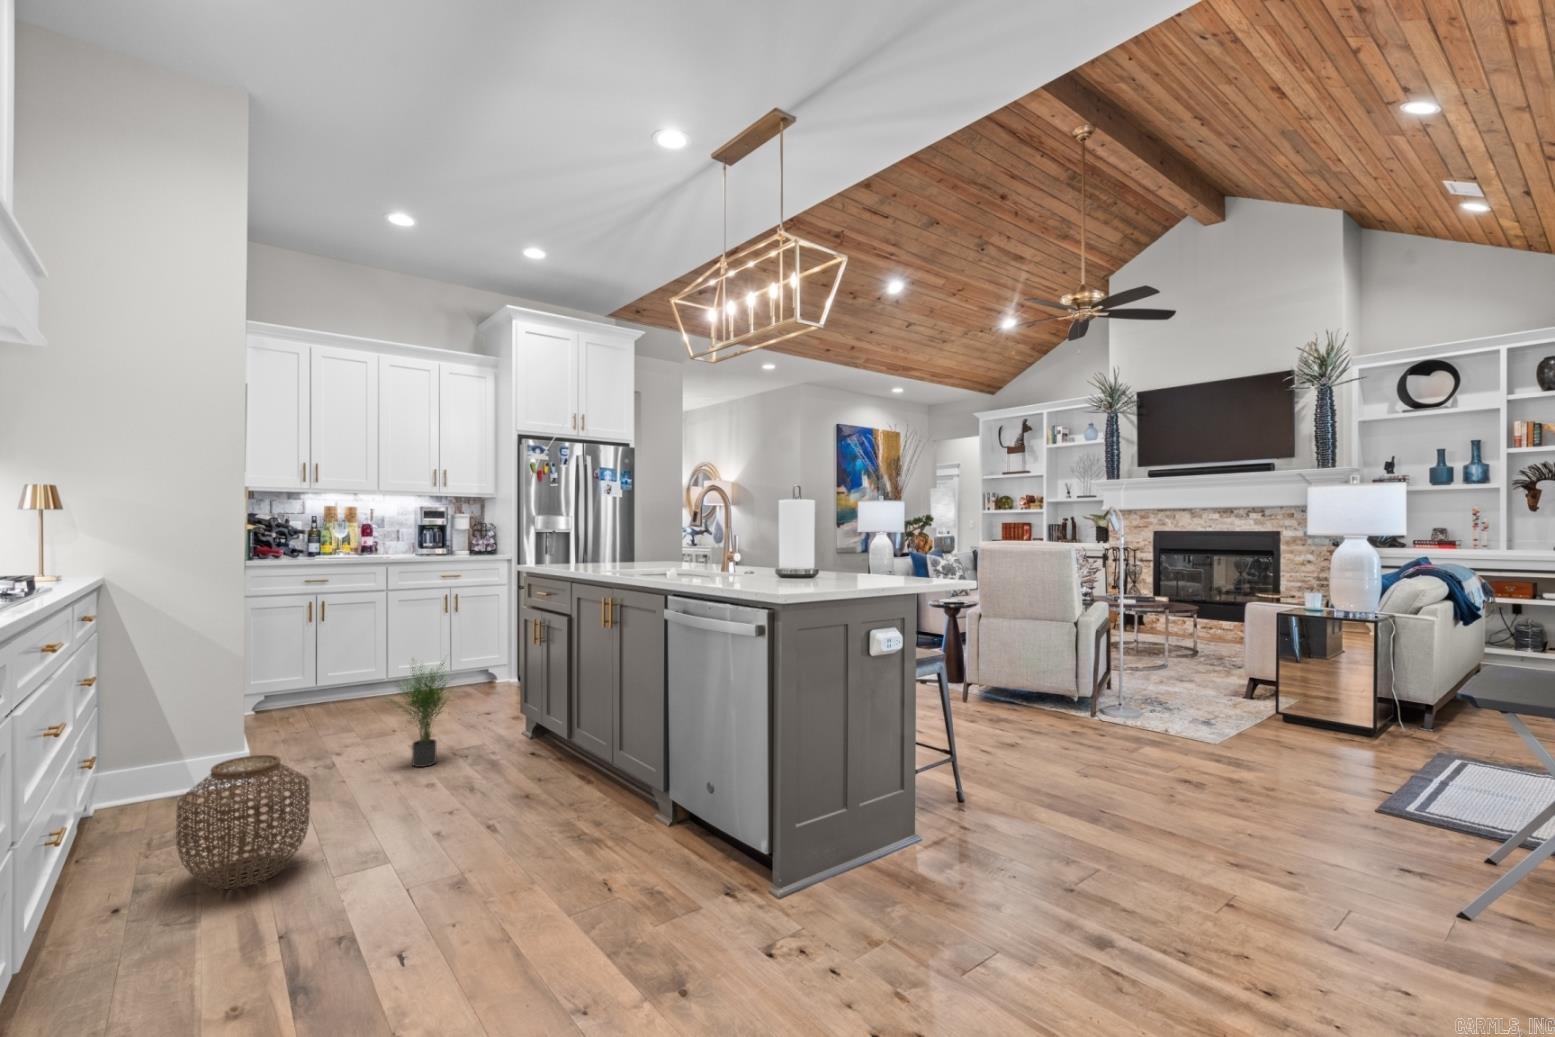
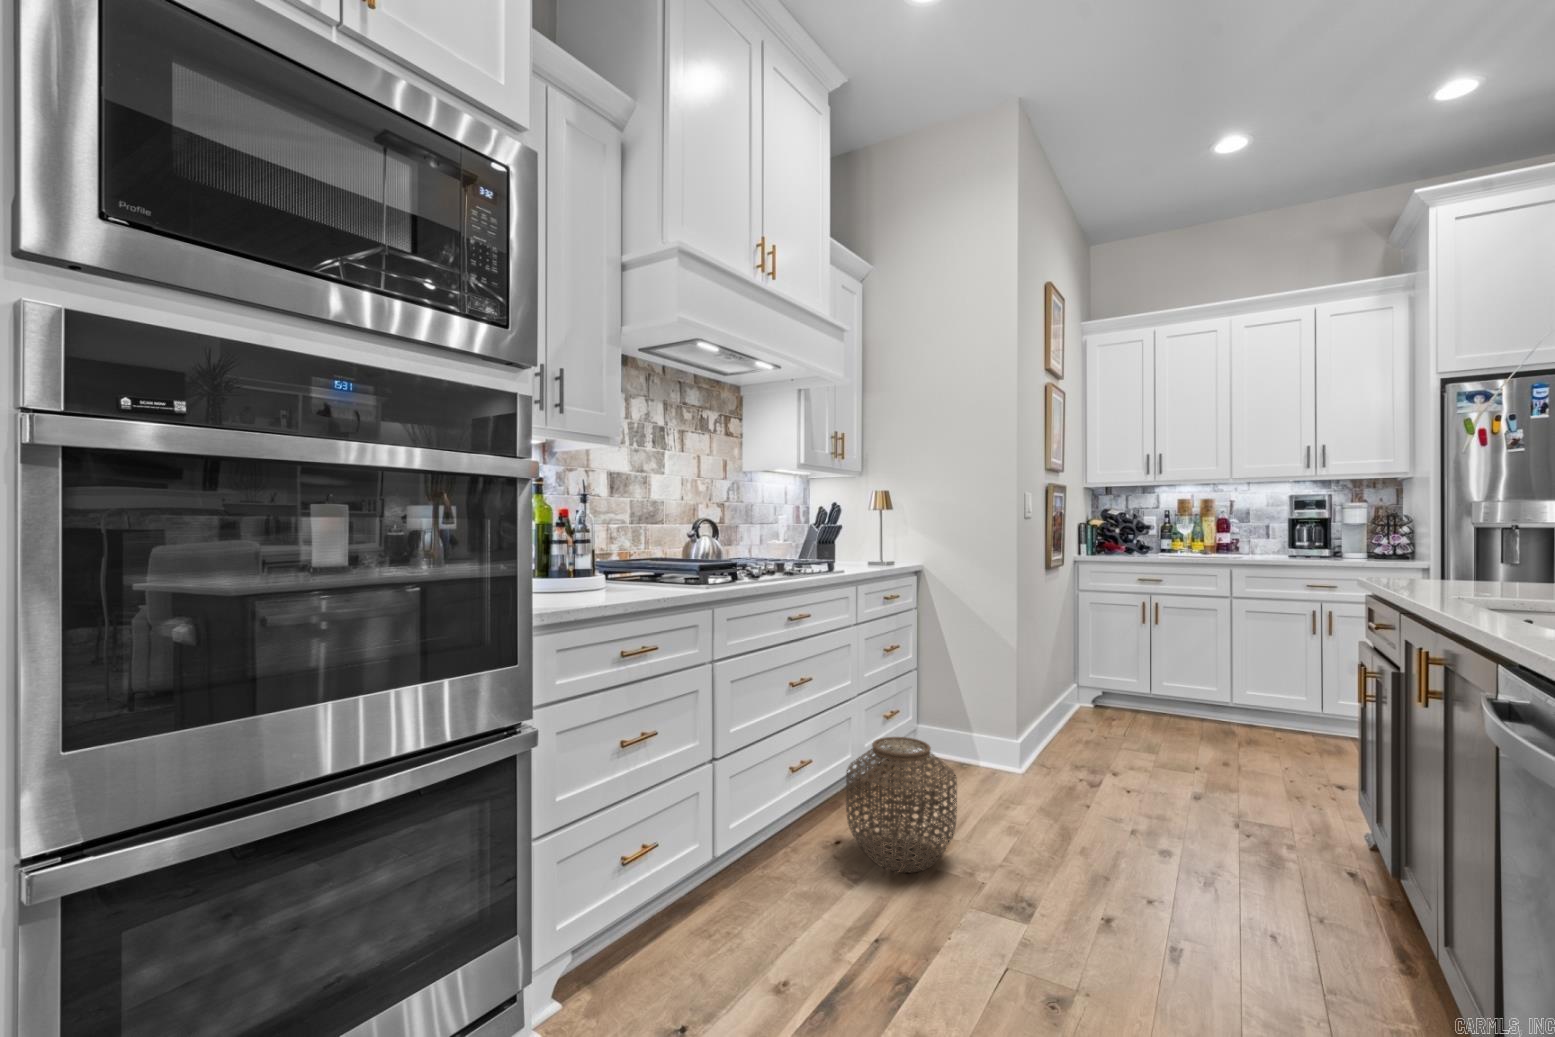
potted plant: present [392,663,449,767] -> none [1120,677,1238,826]

